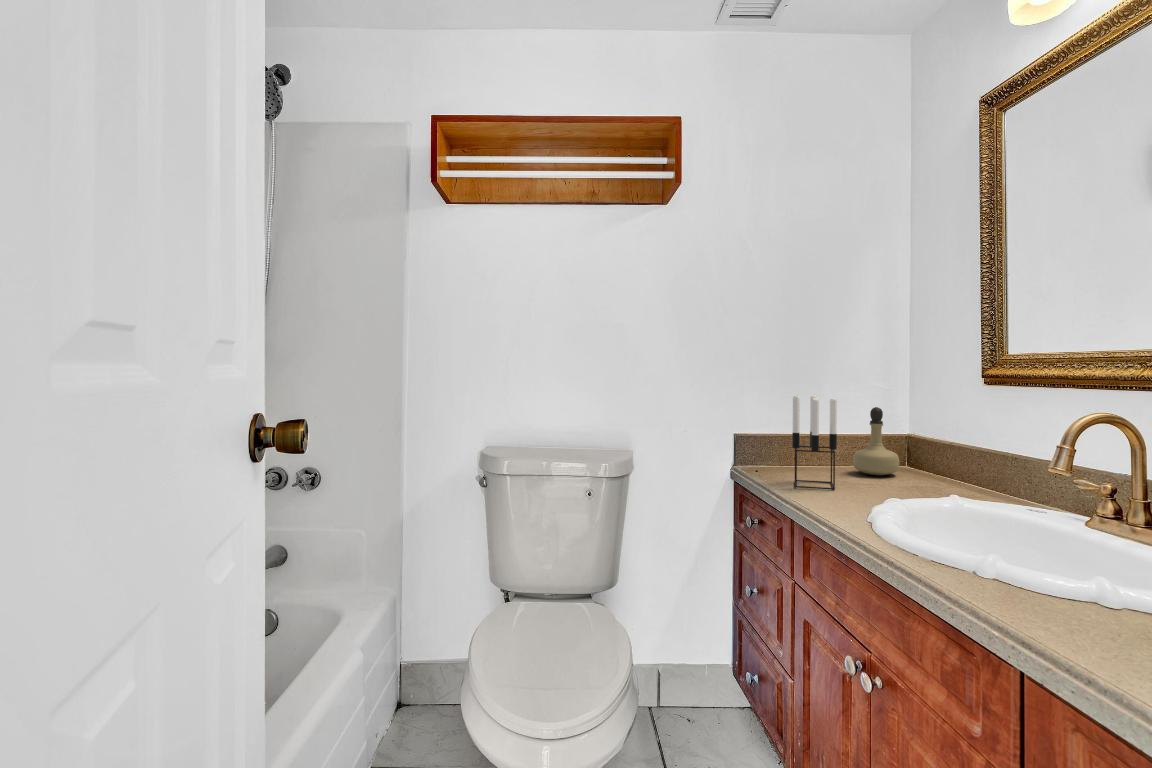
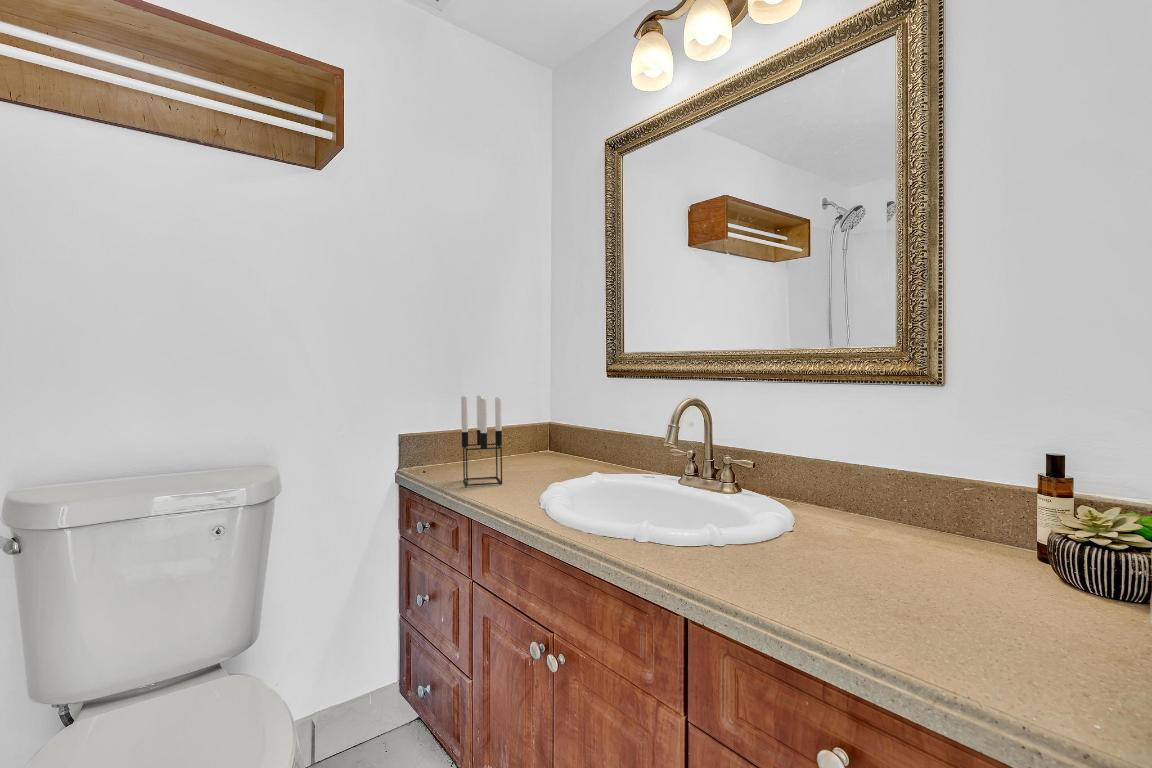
perfume bottle: present [853,407,899,475] -> none [512,404,550,466]

